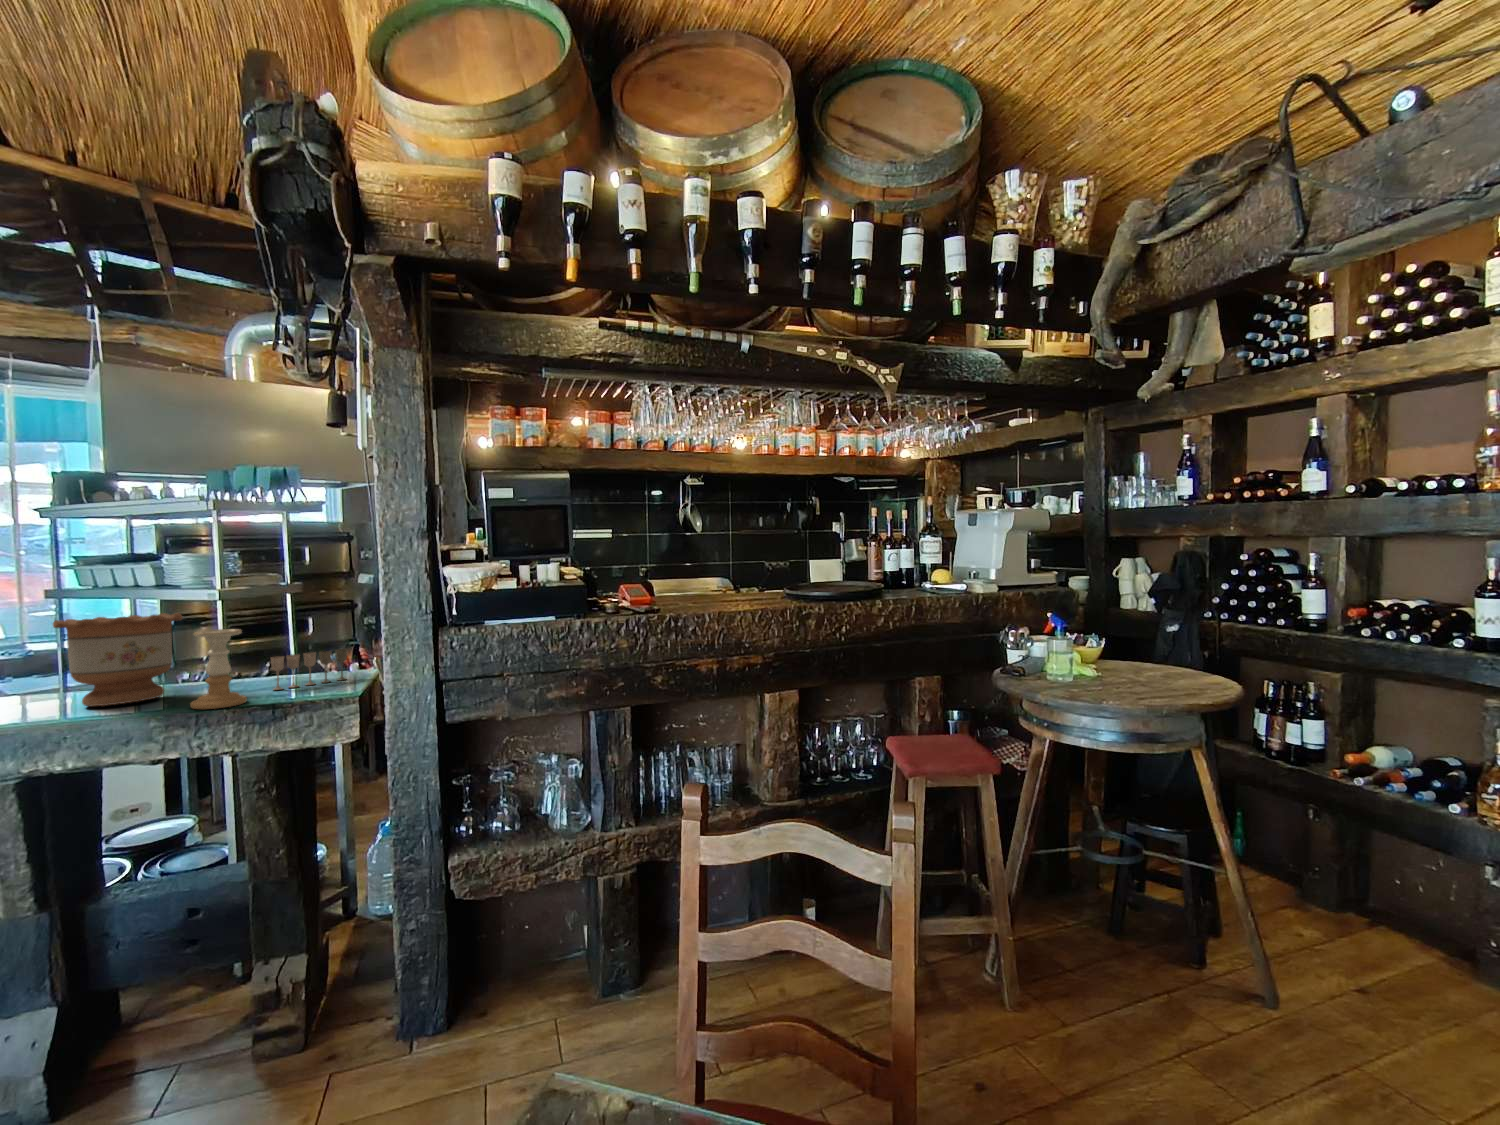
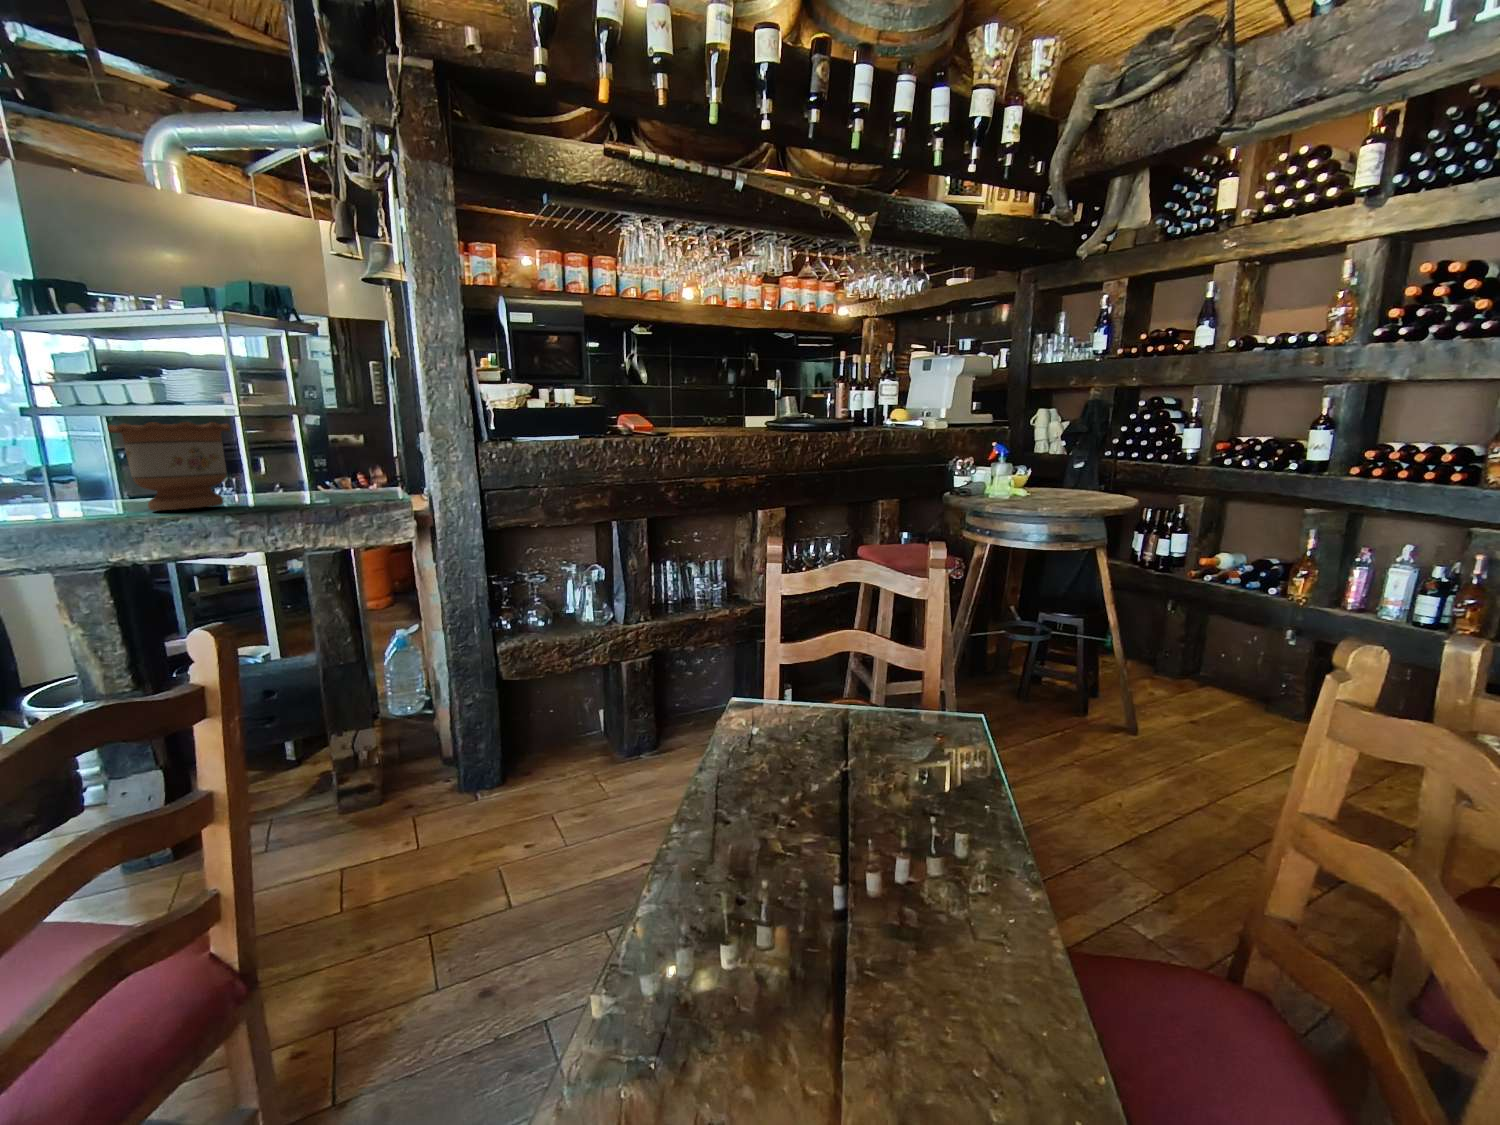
candle holder: present [190,629,247,709] -> none [265,438,320,511]
wine glass: present [271,649,347,690] -> none [322,467,388,501]

